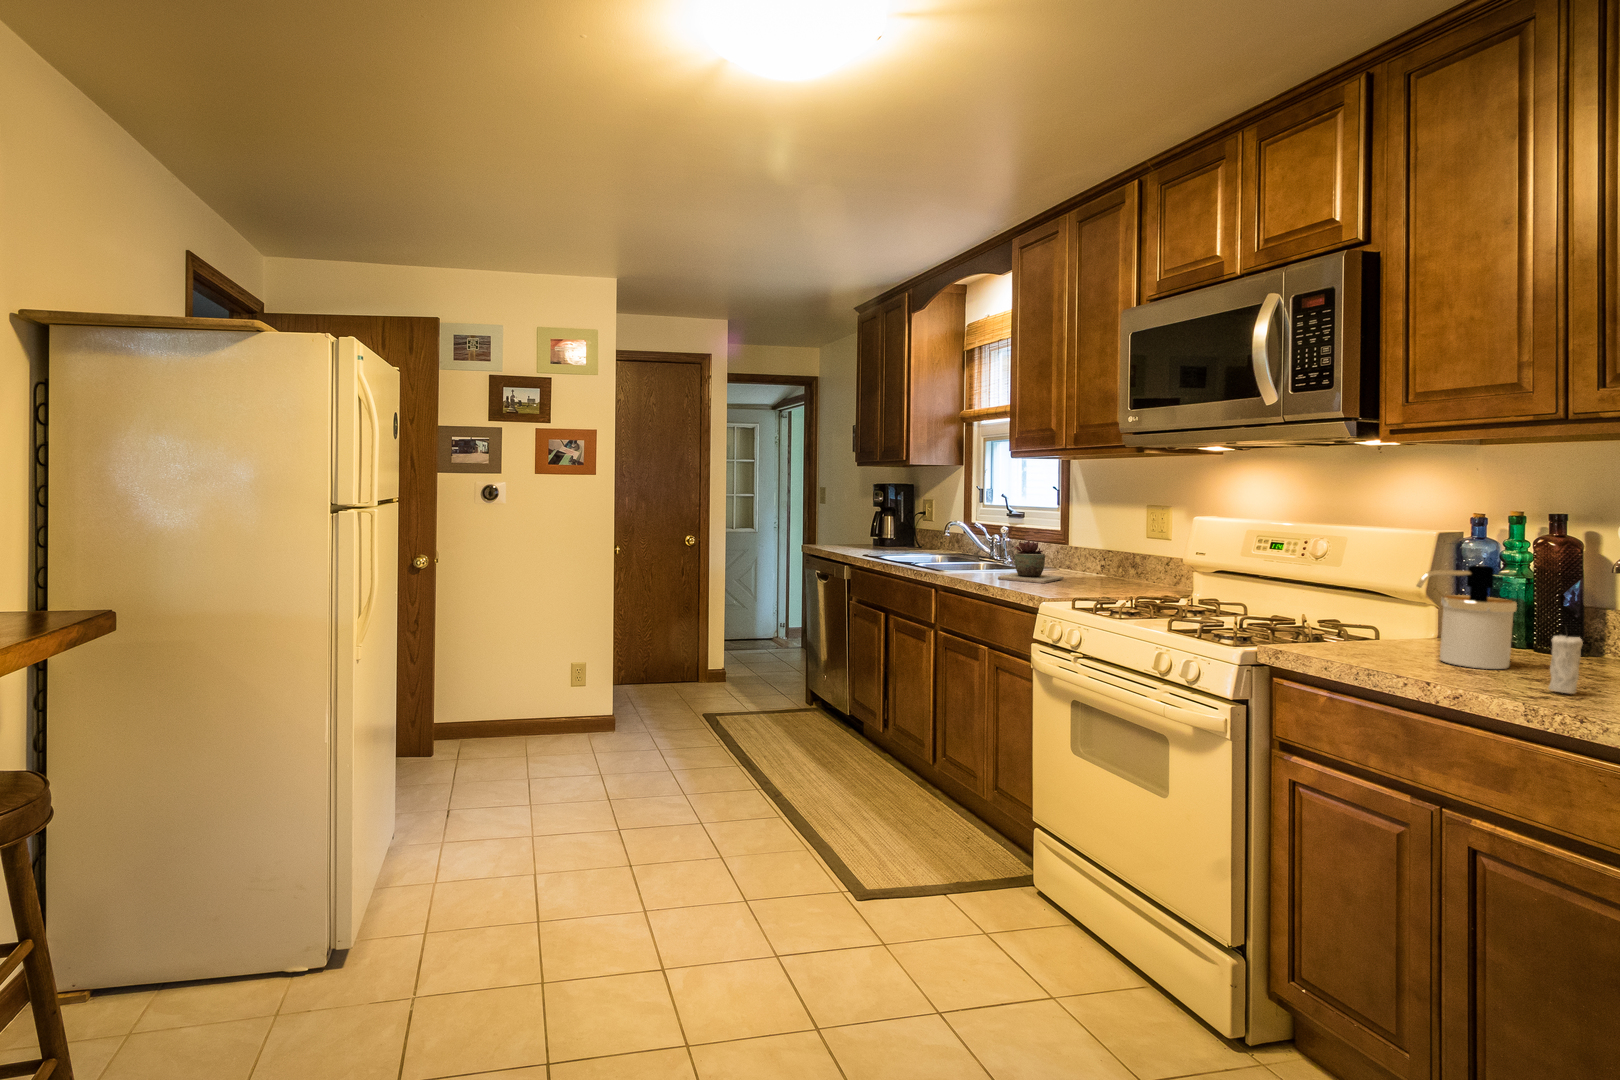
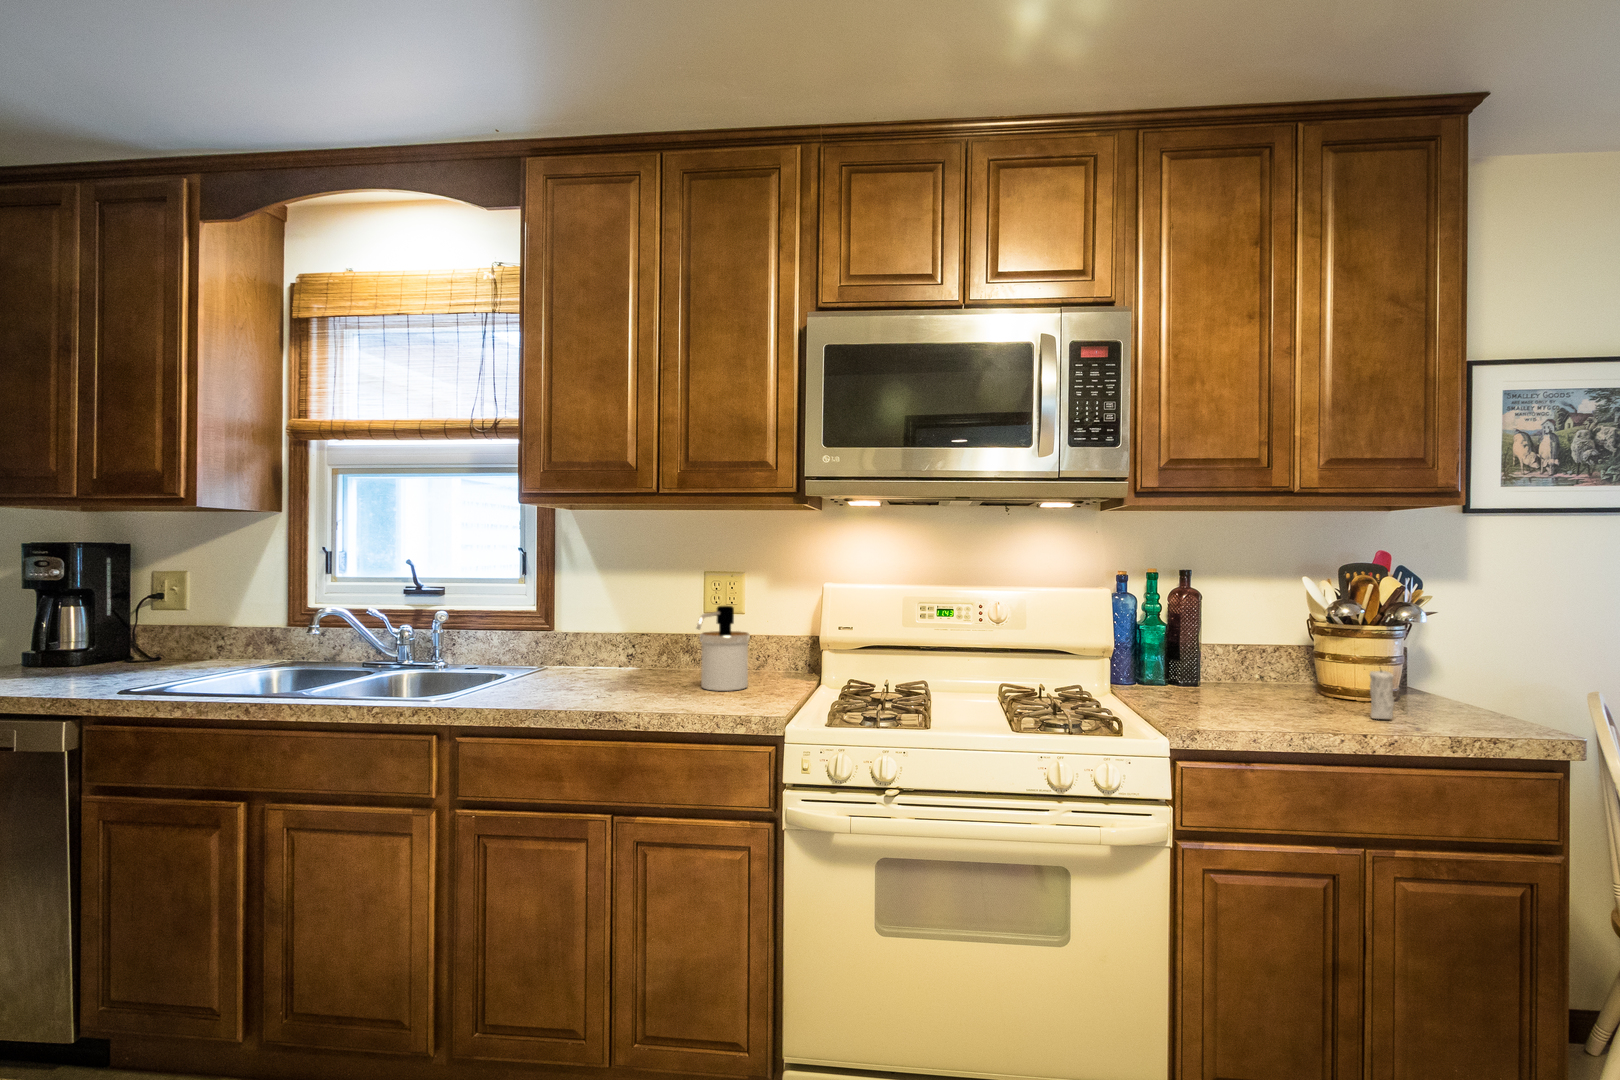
succulent plant: present [998,541,1064,583] -> none [544,630,634,697]
soap dispenser: present [1417,565,1517,669] -> present [697,606,750,691]

